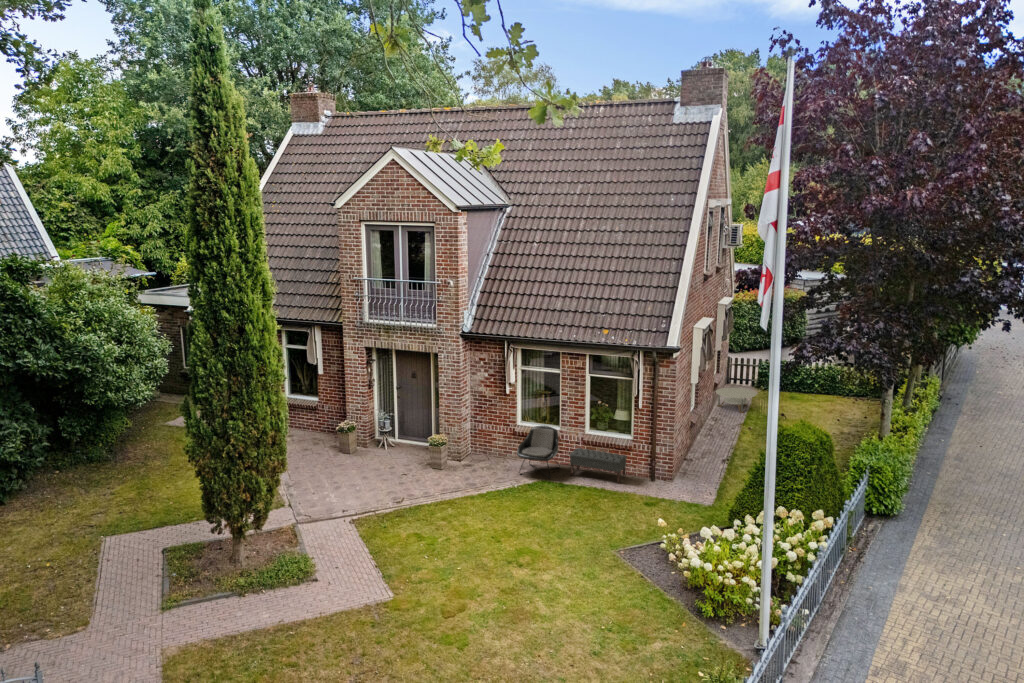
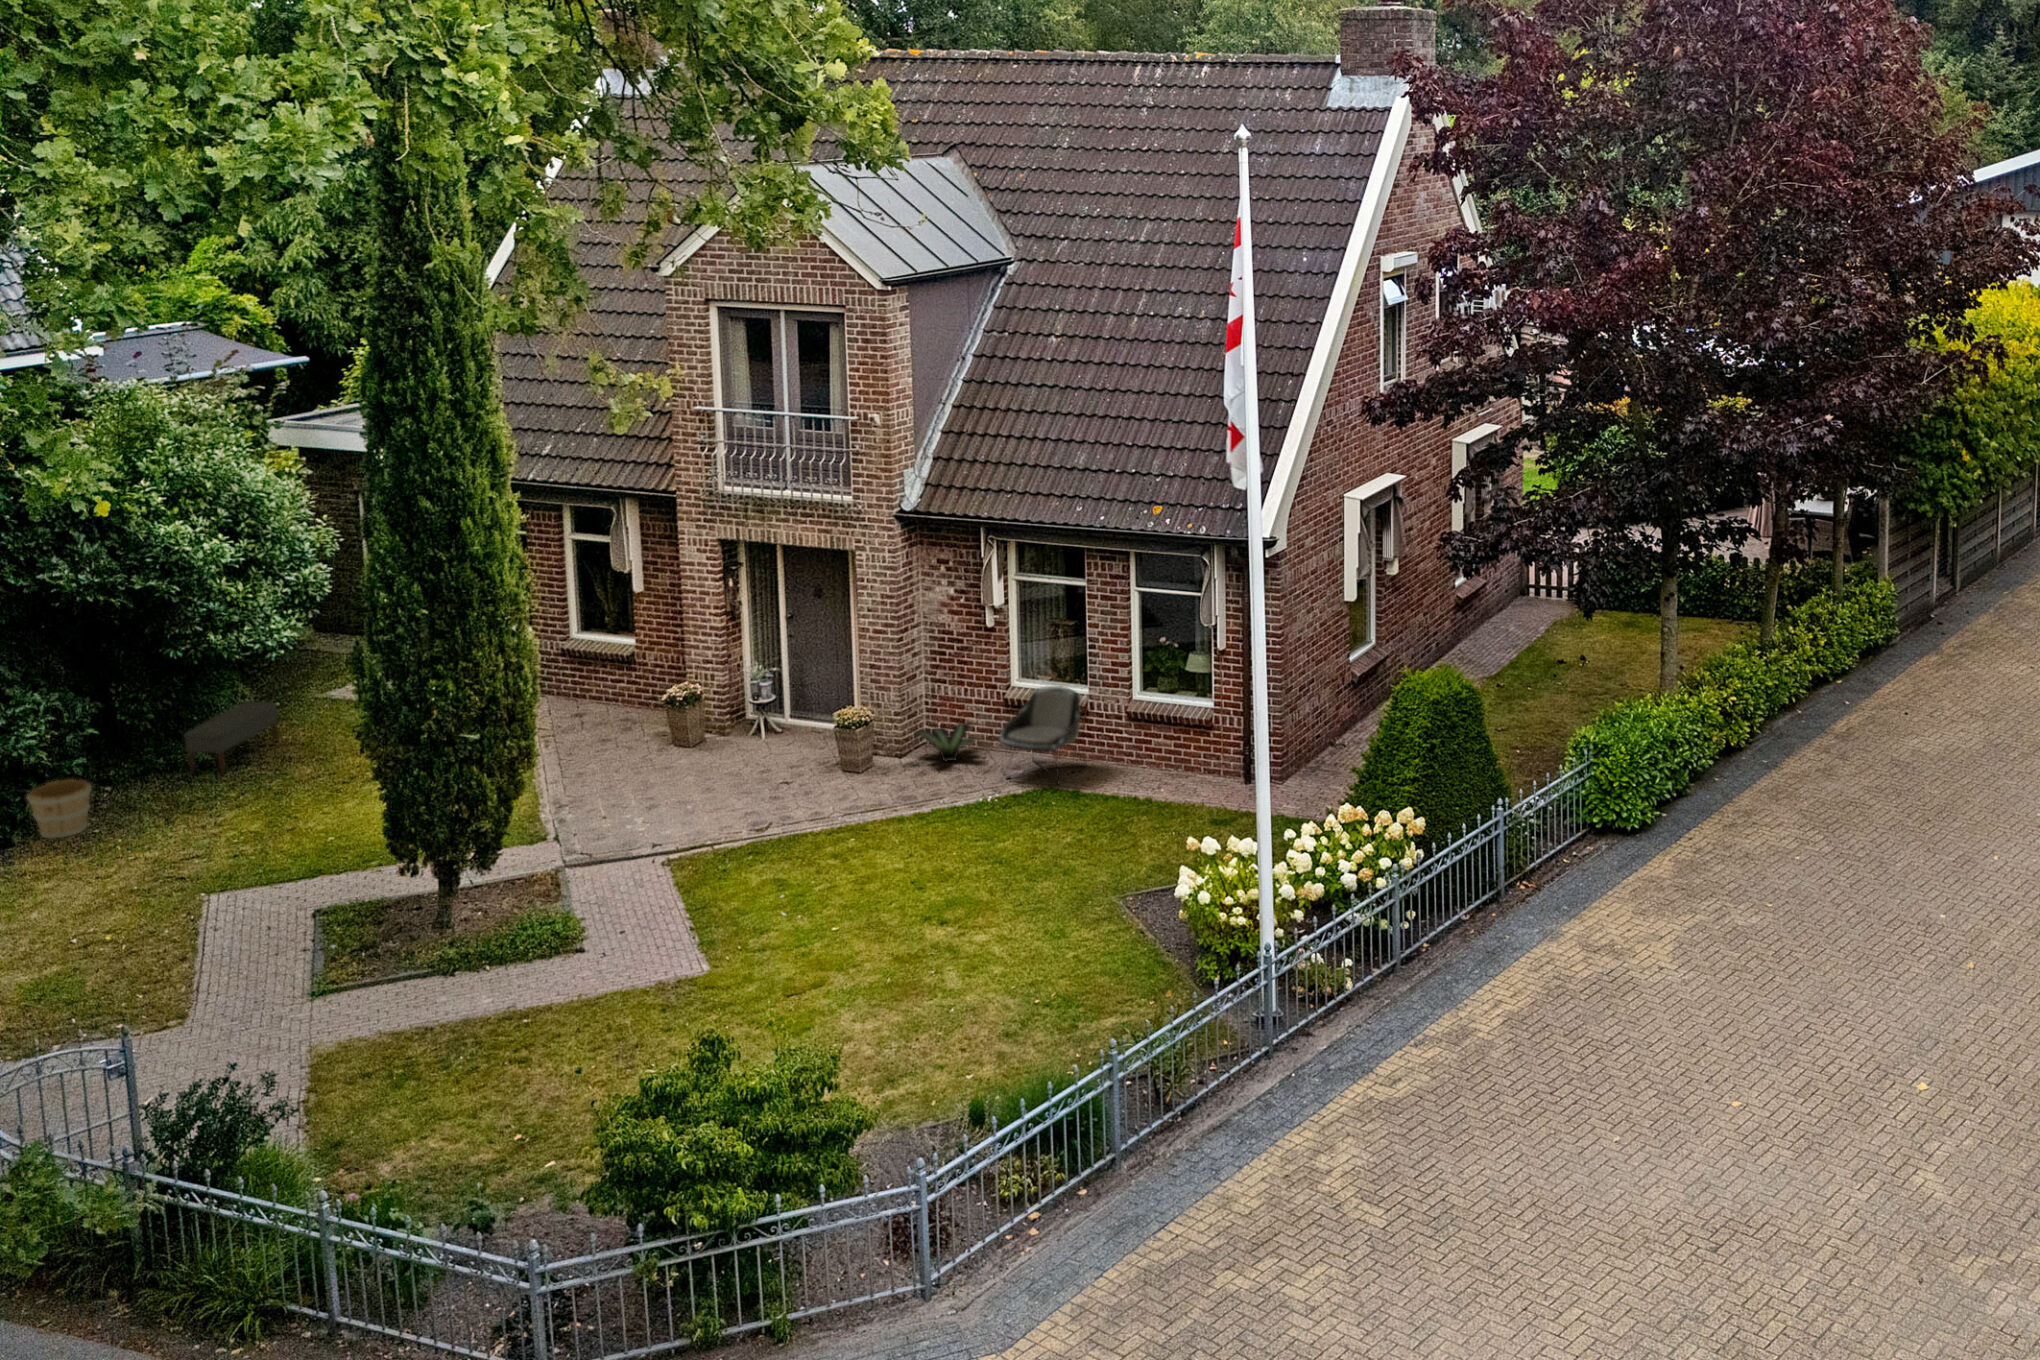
round table: present [716,388,756,413] -> none [1453,606,1531,657]
potted plant: none [467,444,502,465] -> present [916,723,974,762]
bench: present [570,448,627,483] -> present [184,702,278,773]
wooden bucket: none [13,469,48,501] -> present [27,779,91,839]

